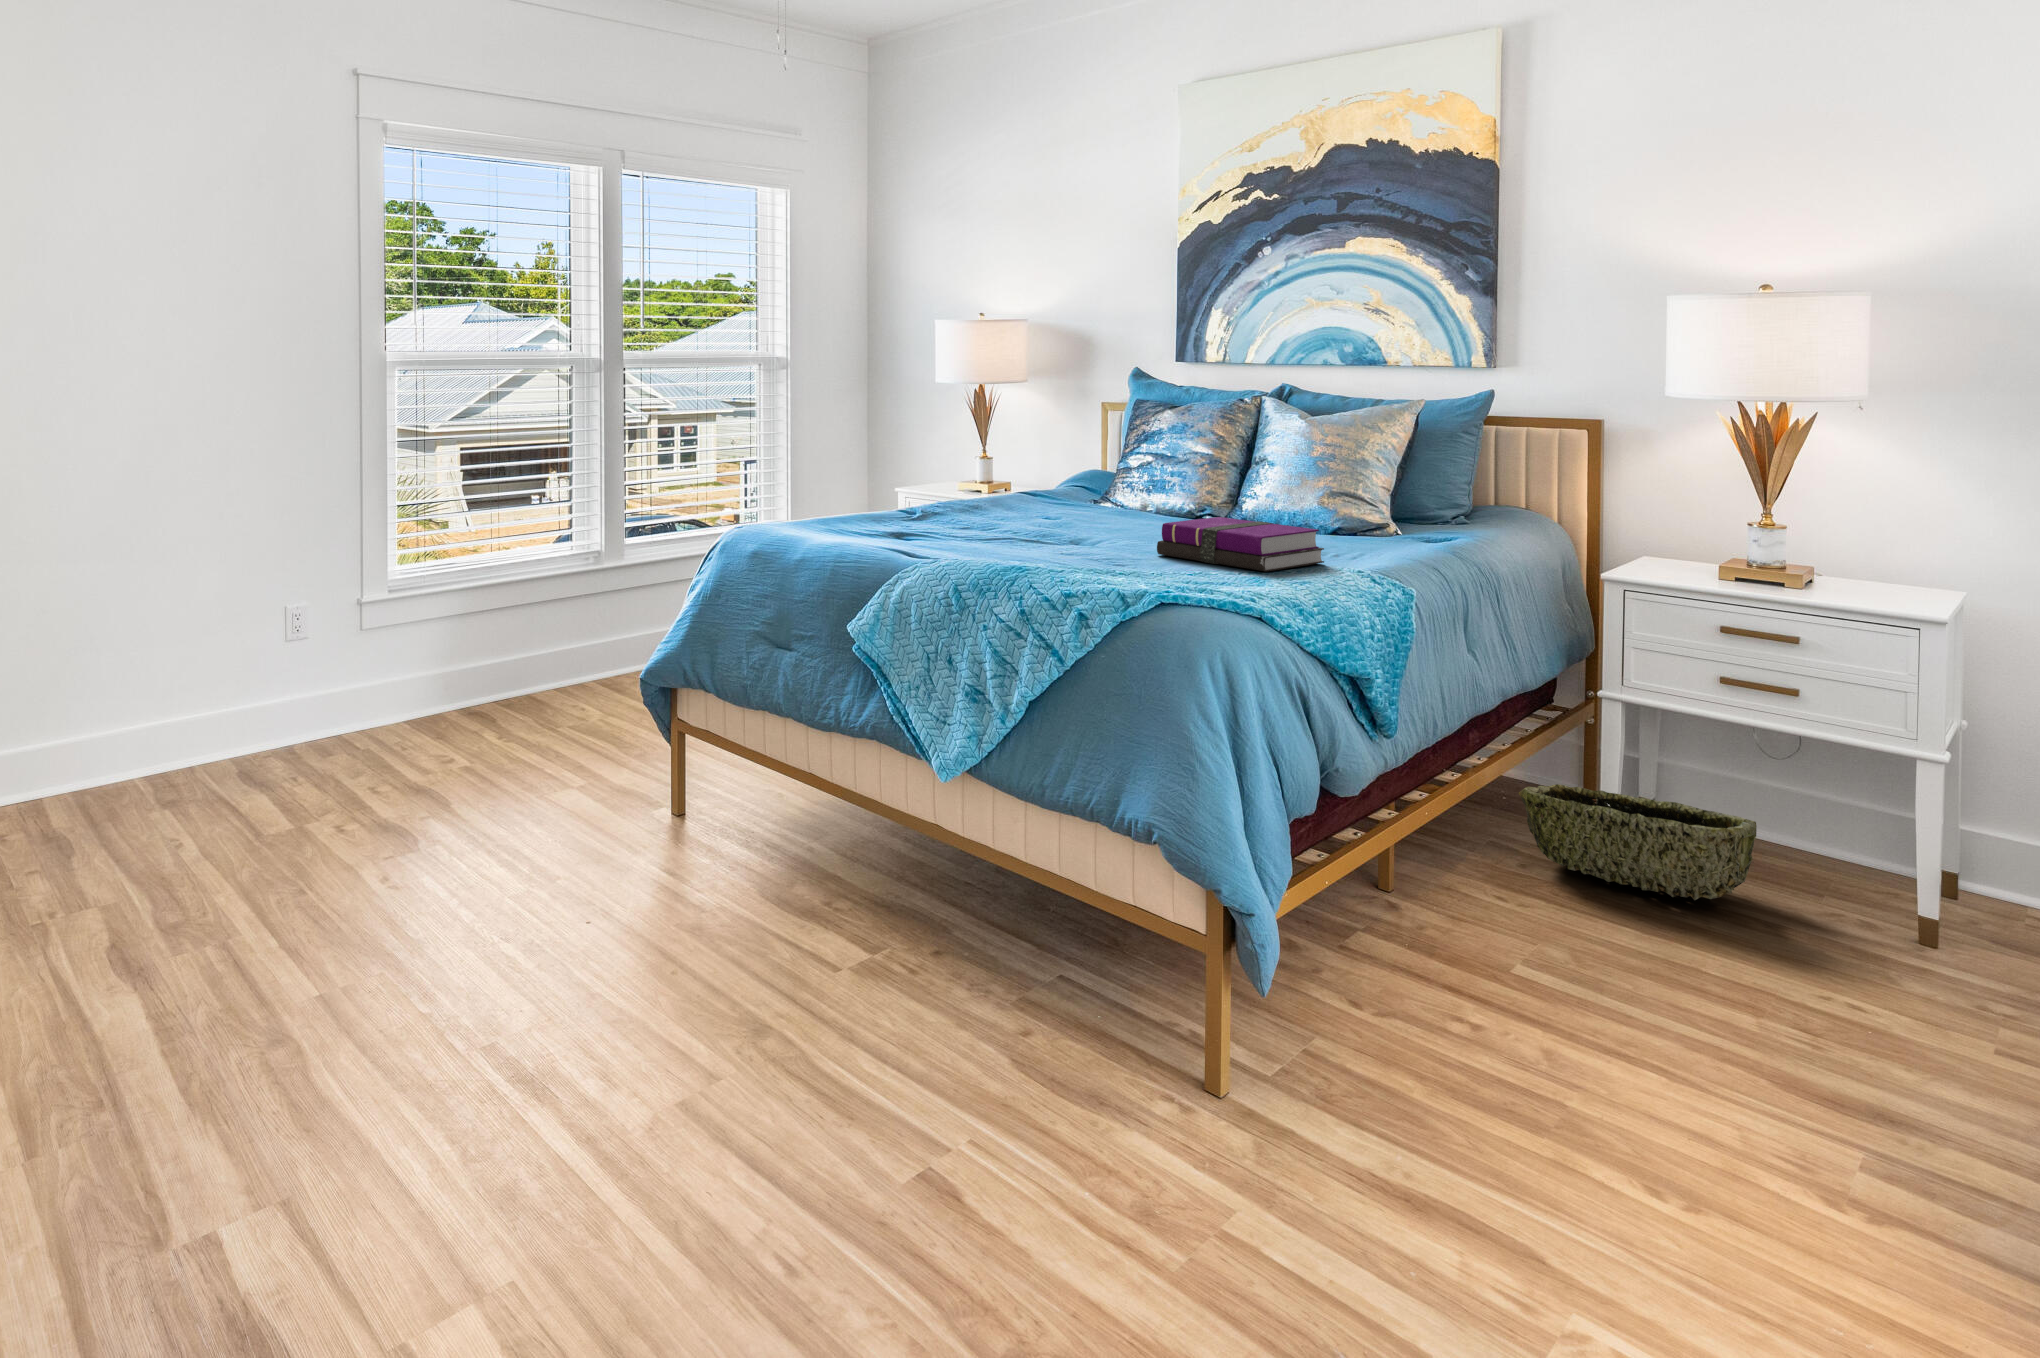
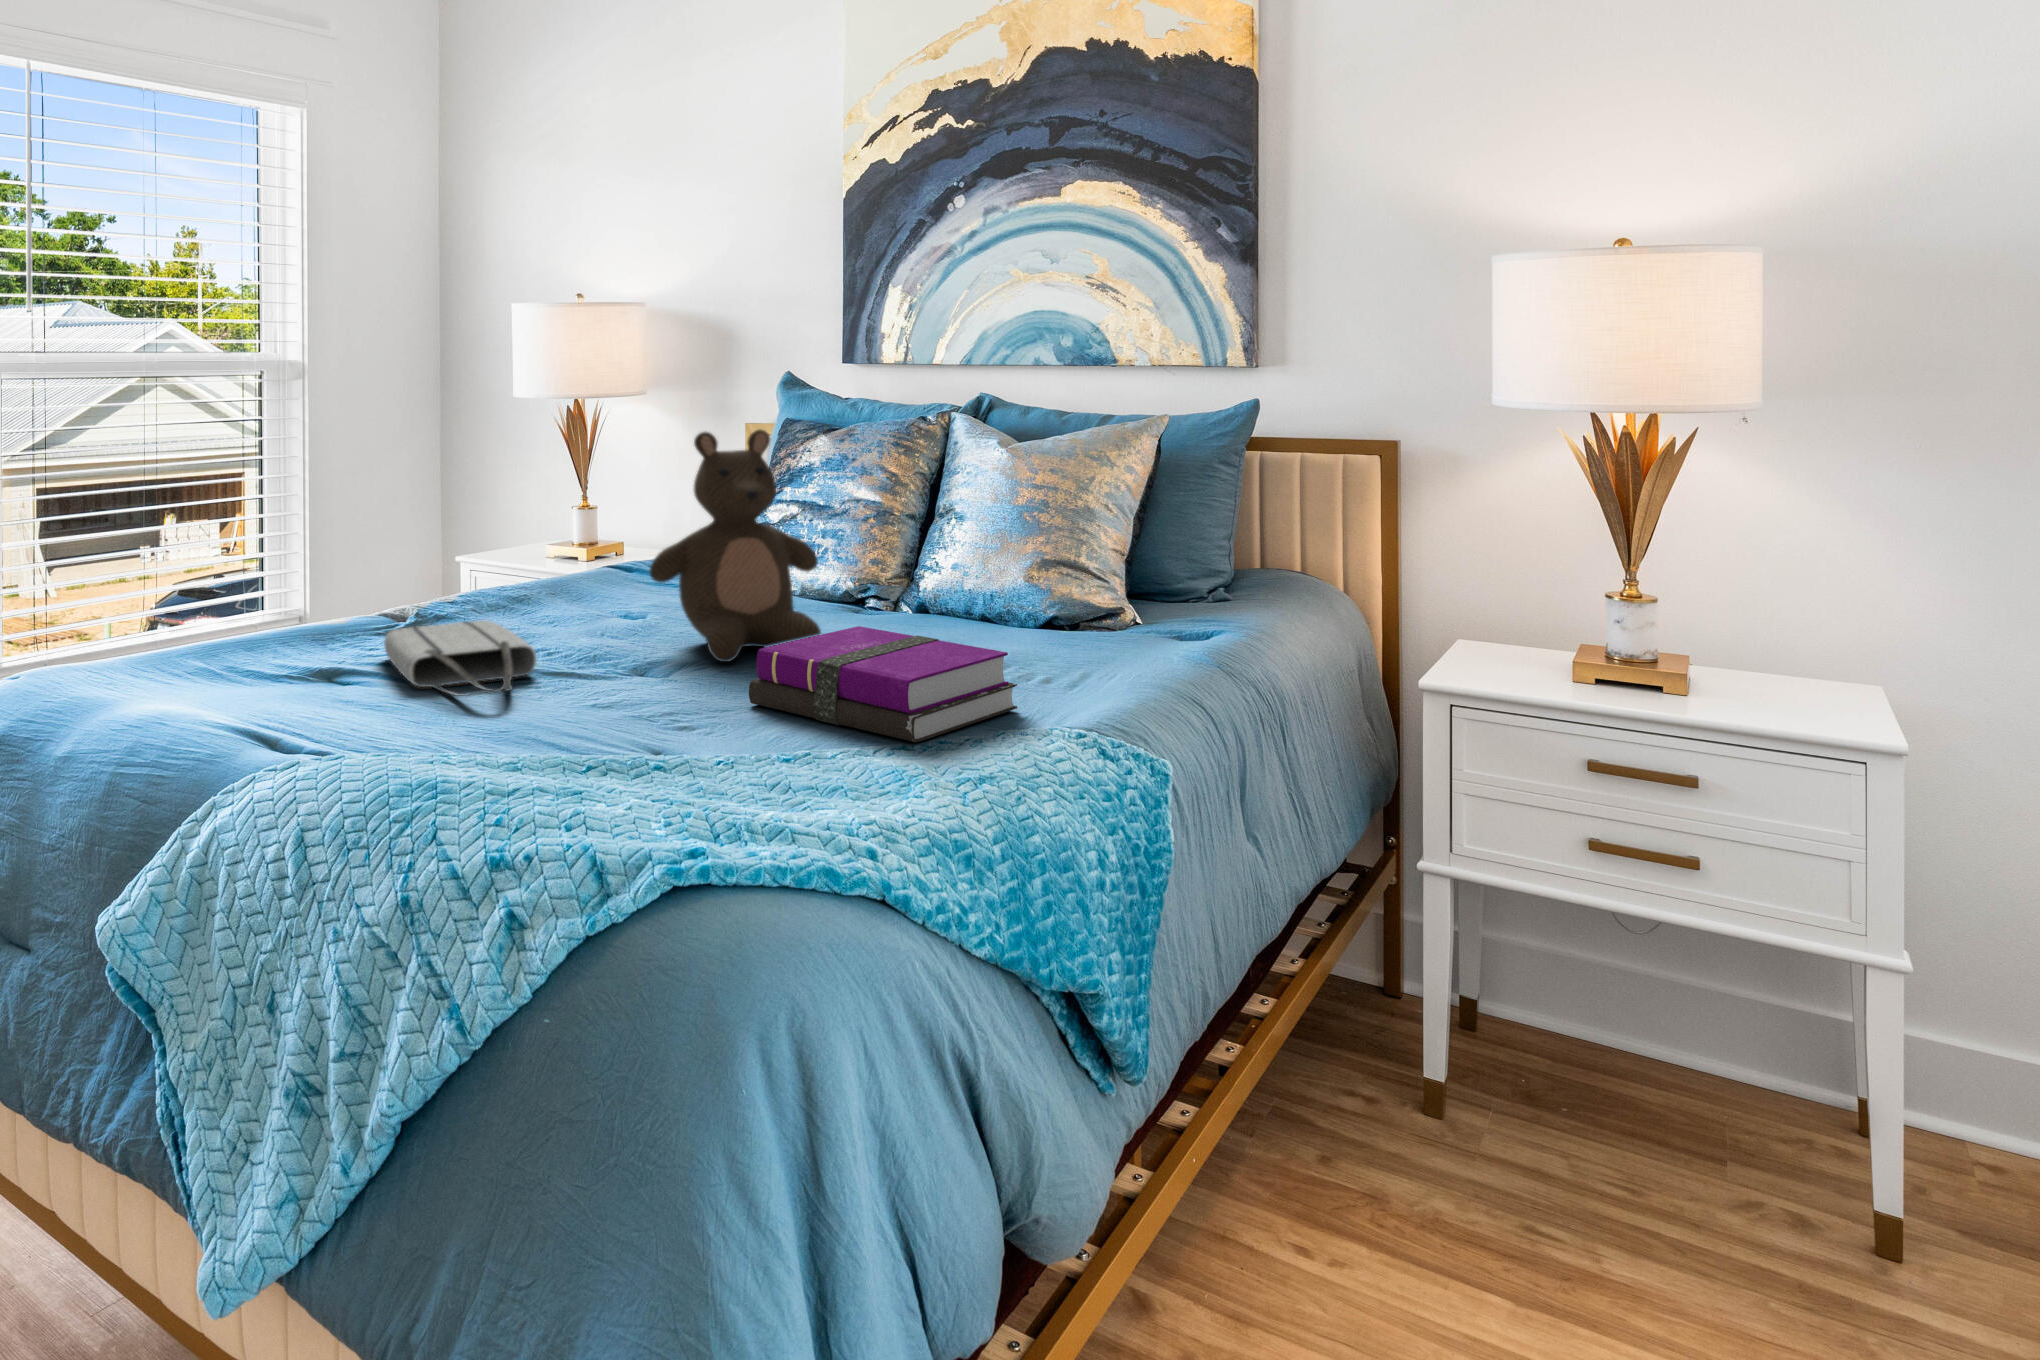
stuffed bear: none [1077,401,1190,538] -> present [650,429,821,662]
tote bag: none [919,511,1019,543] -> present [384,620,537,696]
woven basket: present [1519,784,1757,900] -> none [1312,999,1642,1208]

